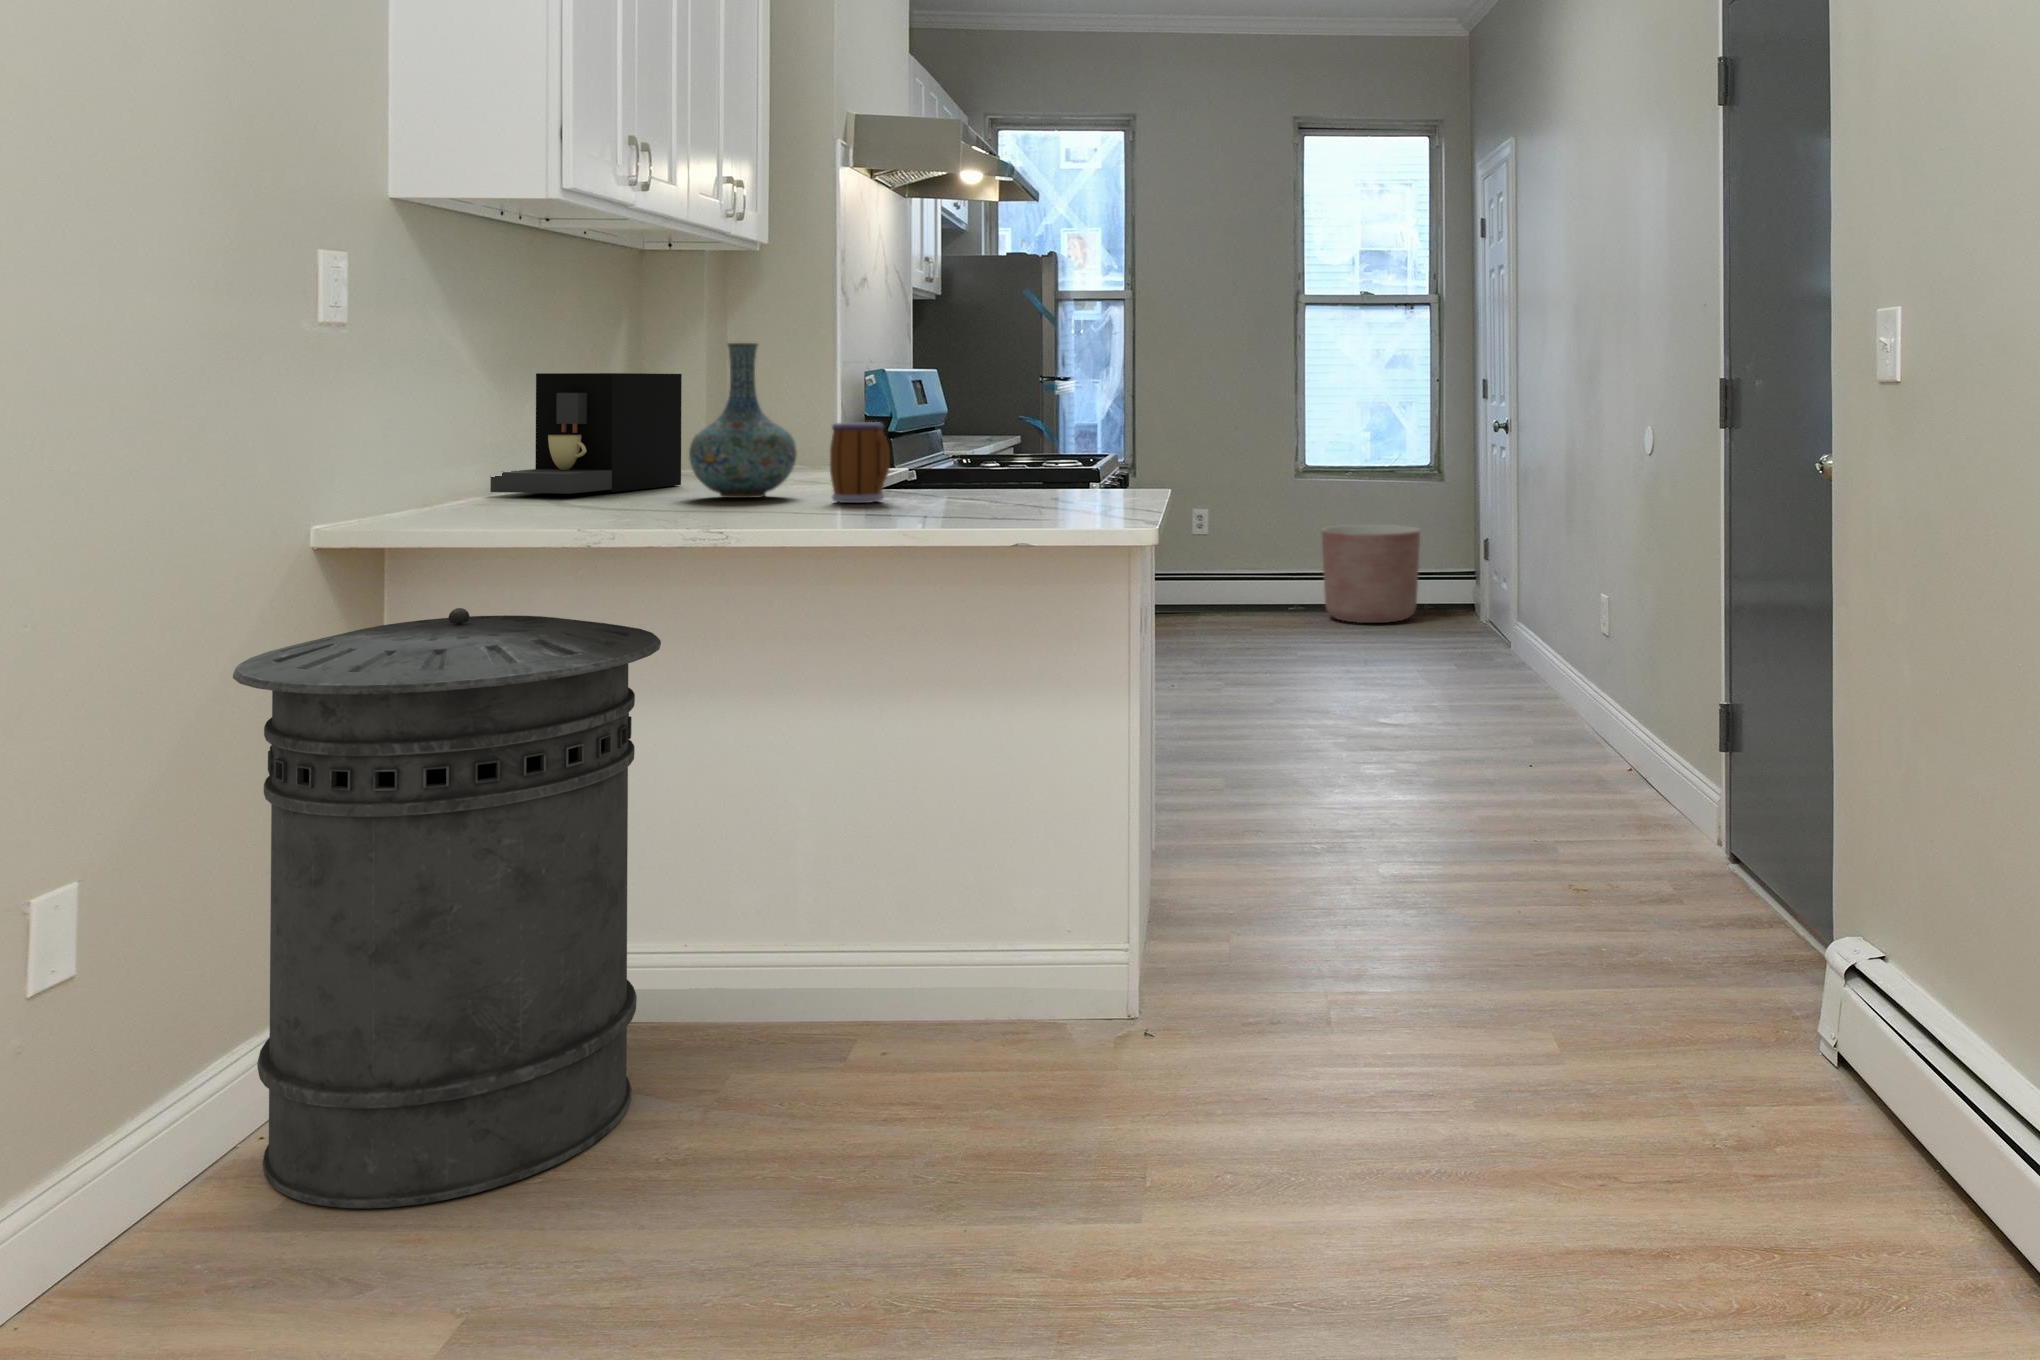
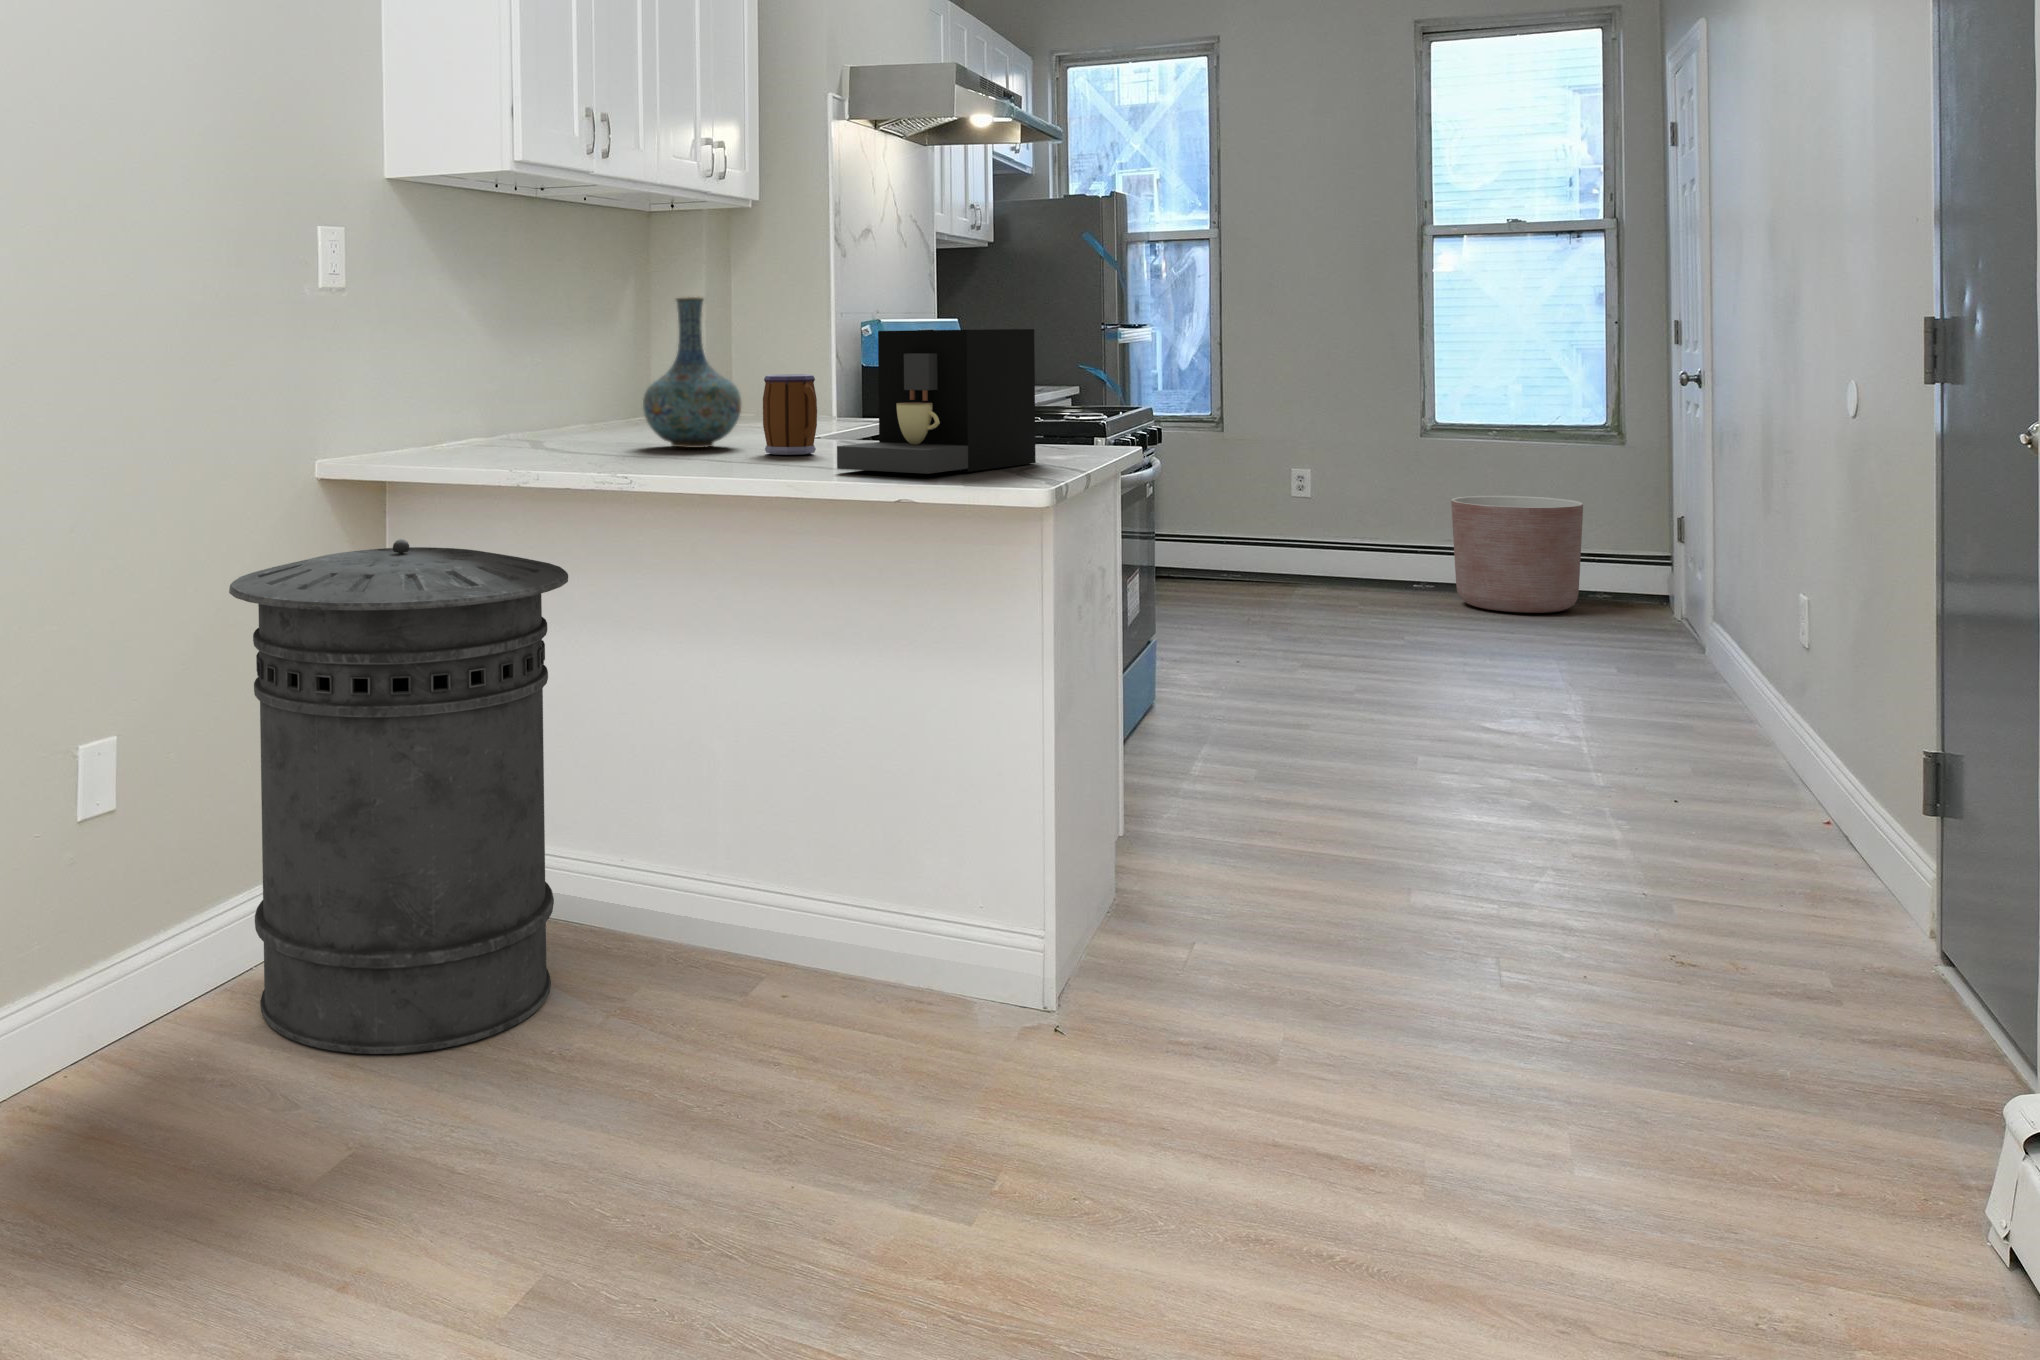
coffee maker: present [490,373,682,494] -> present [837,329,1036,474]

